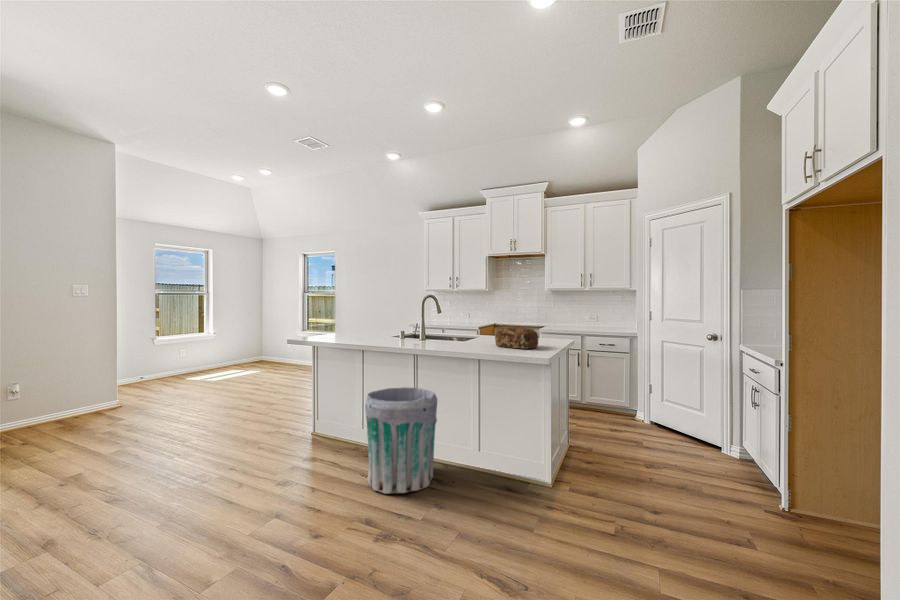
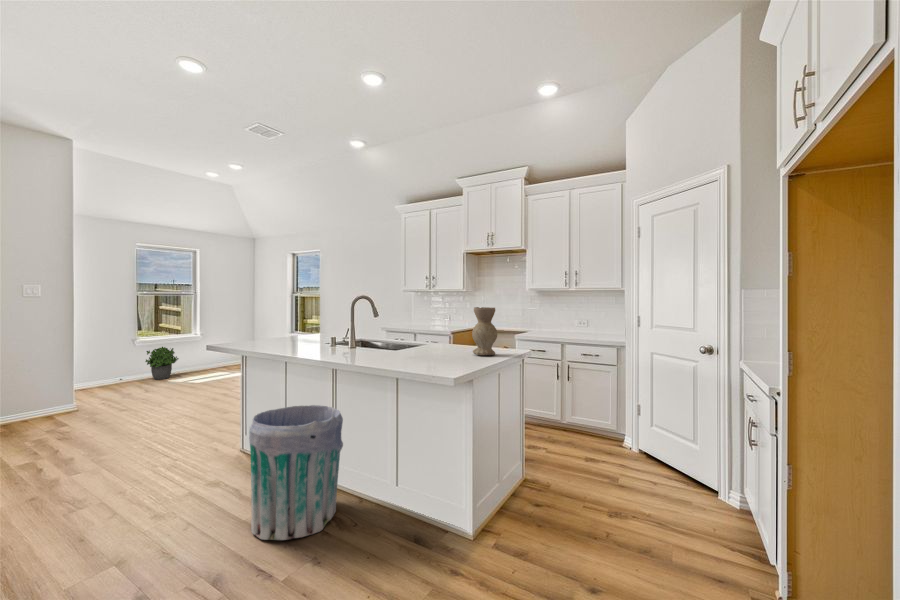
vase: none [534,305,555,344] -> present [472,307,497,355]
bread loaf: present [495,326,538,349] -> none [417,334,467,363]
potted plant: none [166,345,198,377] -> present [145,347,179,380]

